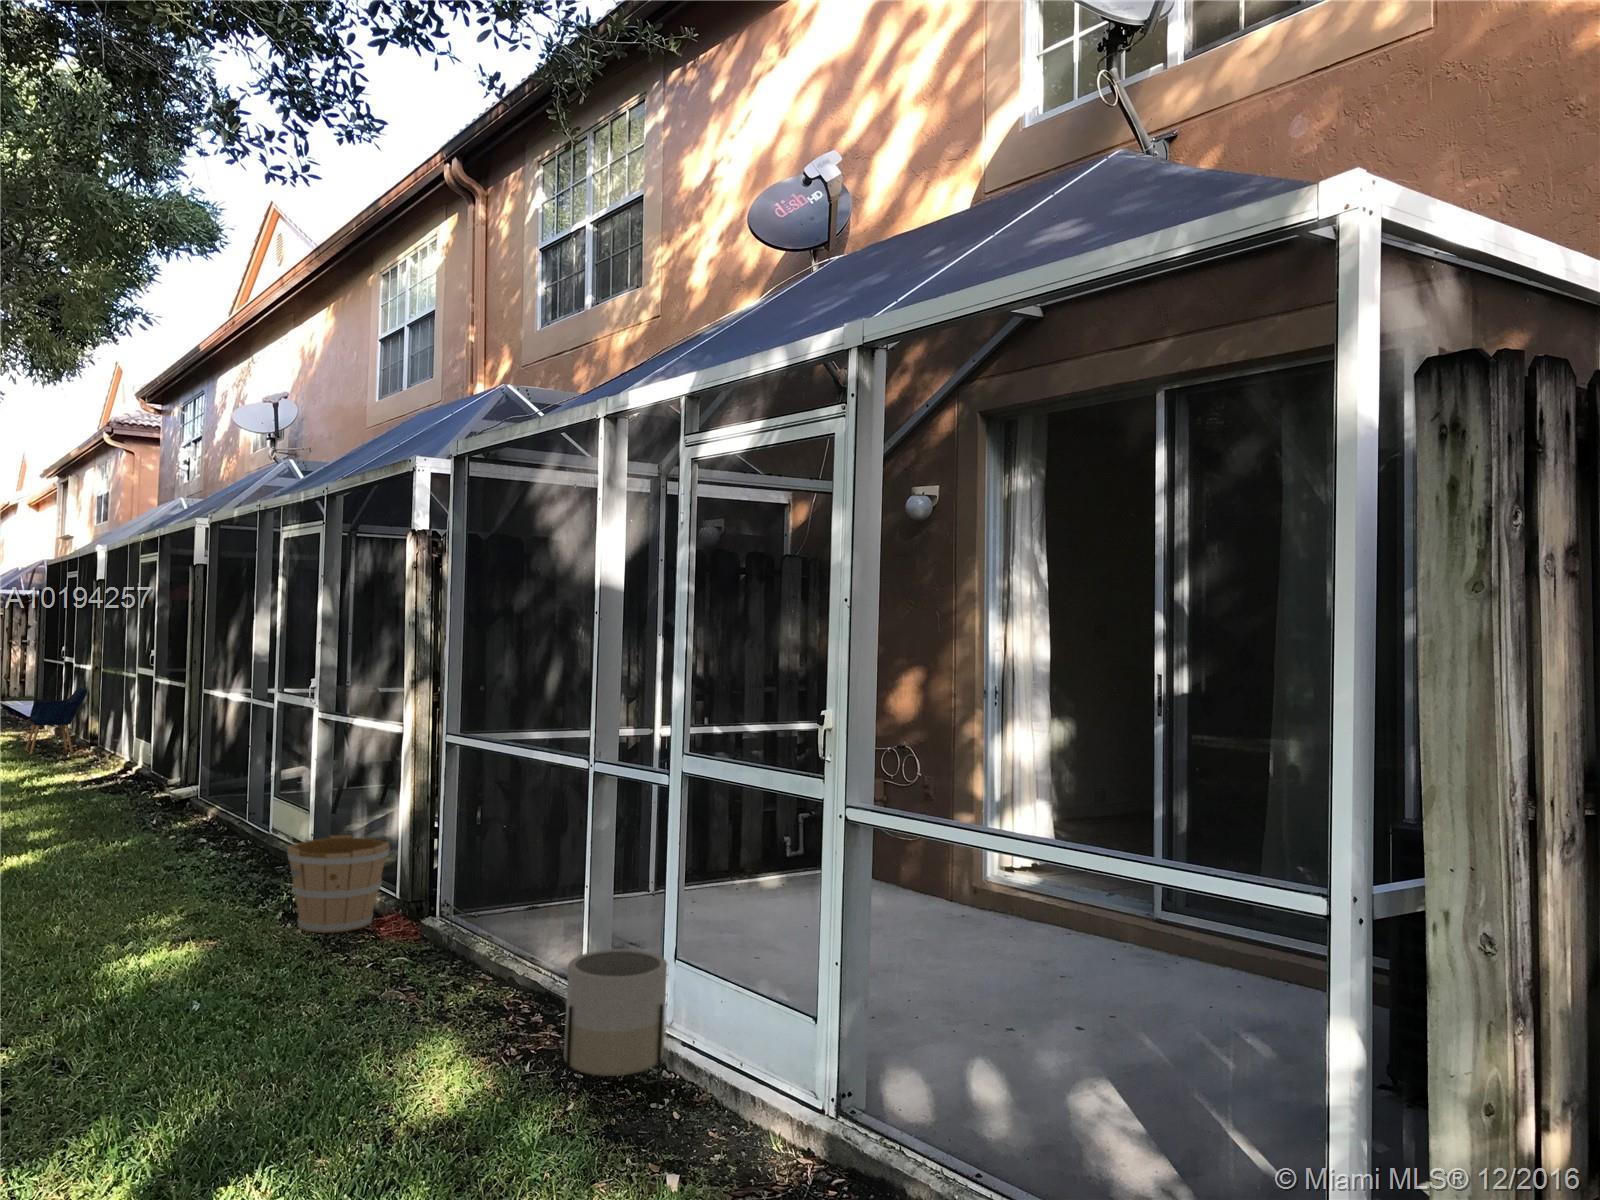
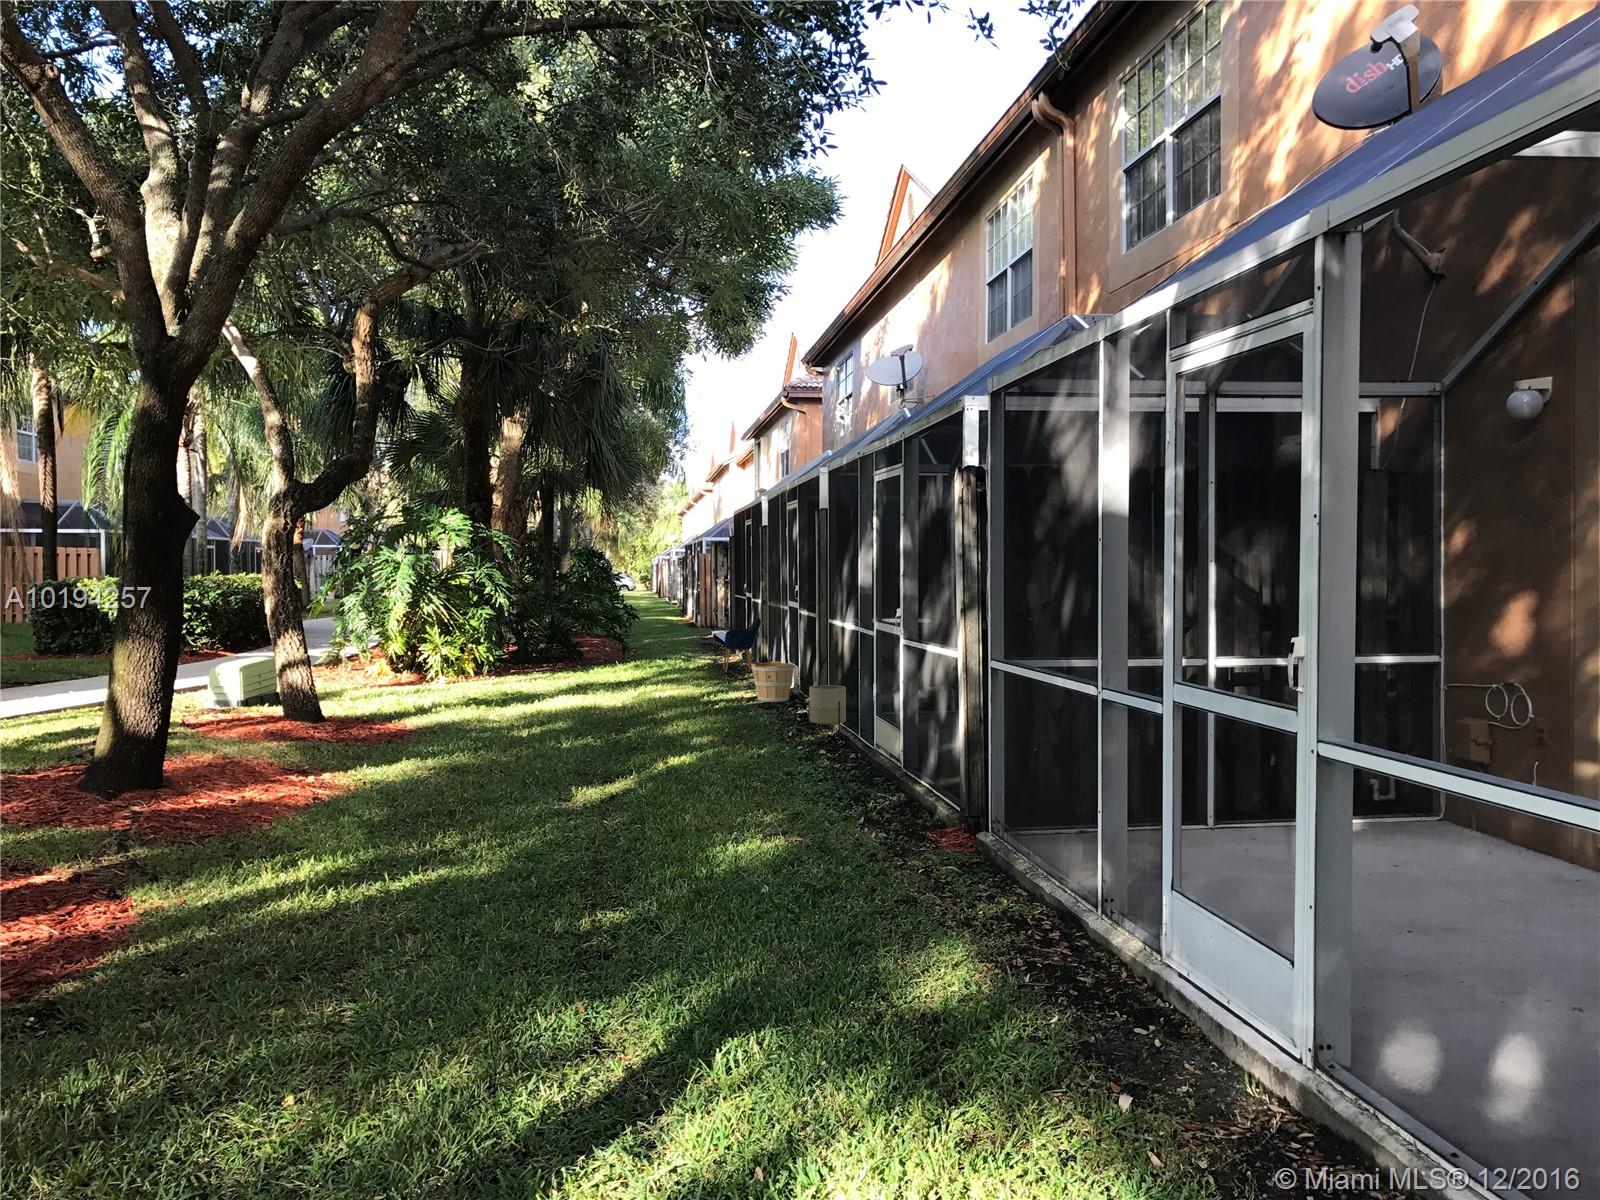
wooden bucket: present [287,835,390,933] -> present [751,661,795,702]
planter: present [564,949,667,1112] -> present [808,685,846,739]

